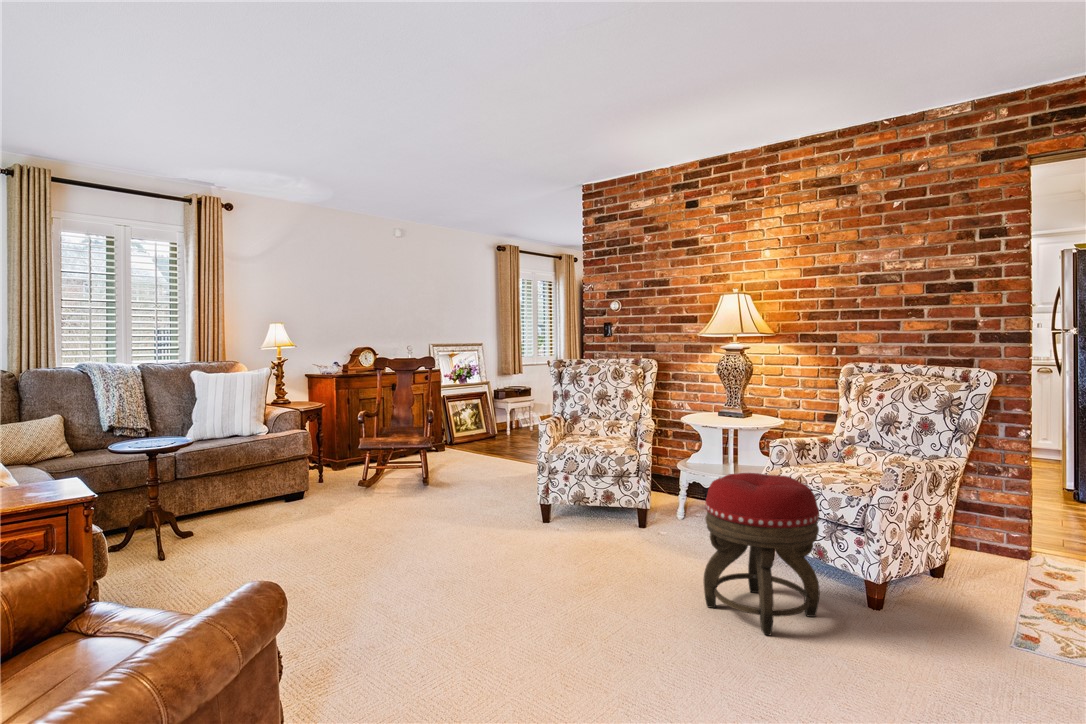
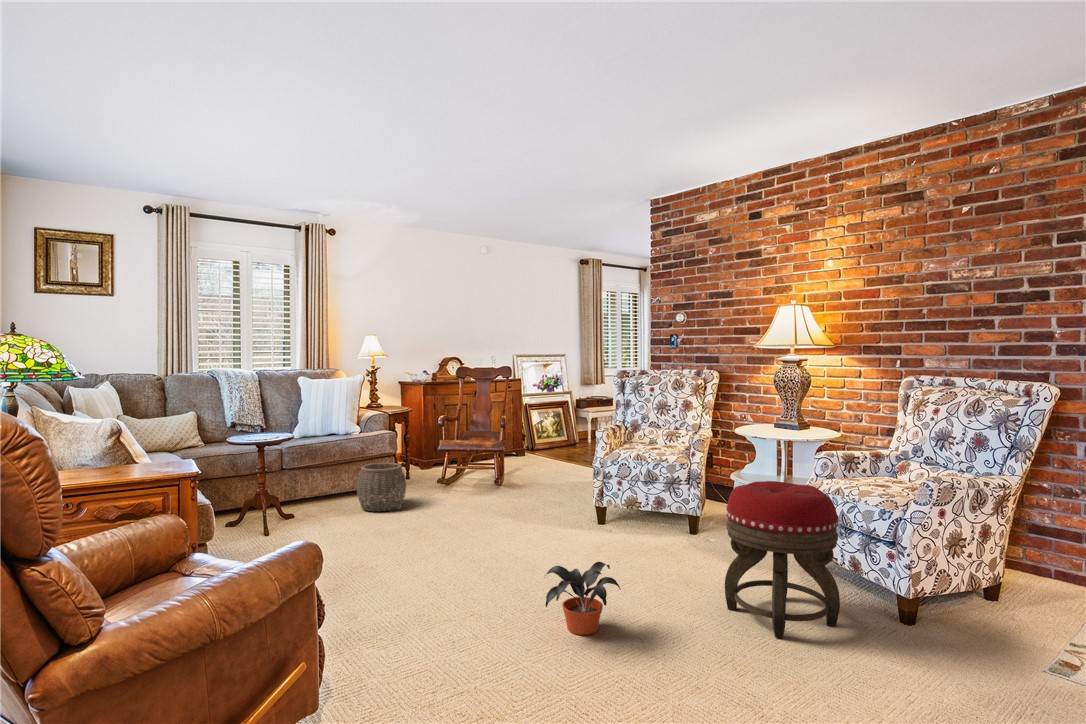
woven basket: none [270,466,329,522] -> present [357,463,406,511]
potted plant: none [522,569,607,652] -> present [545,562,620,635]

